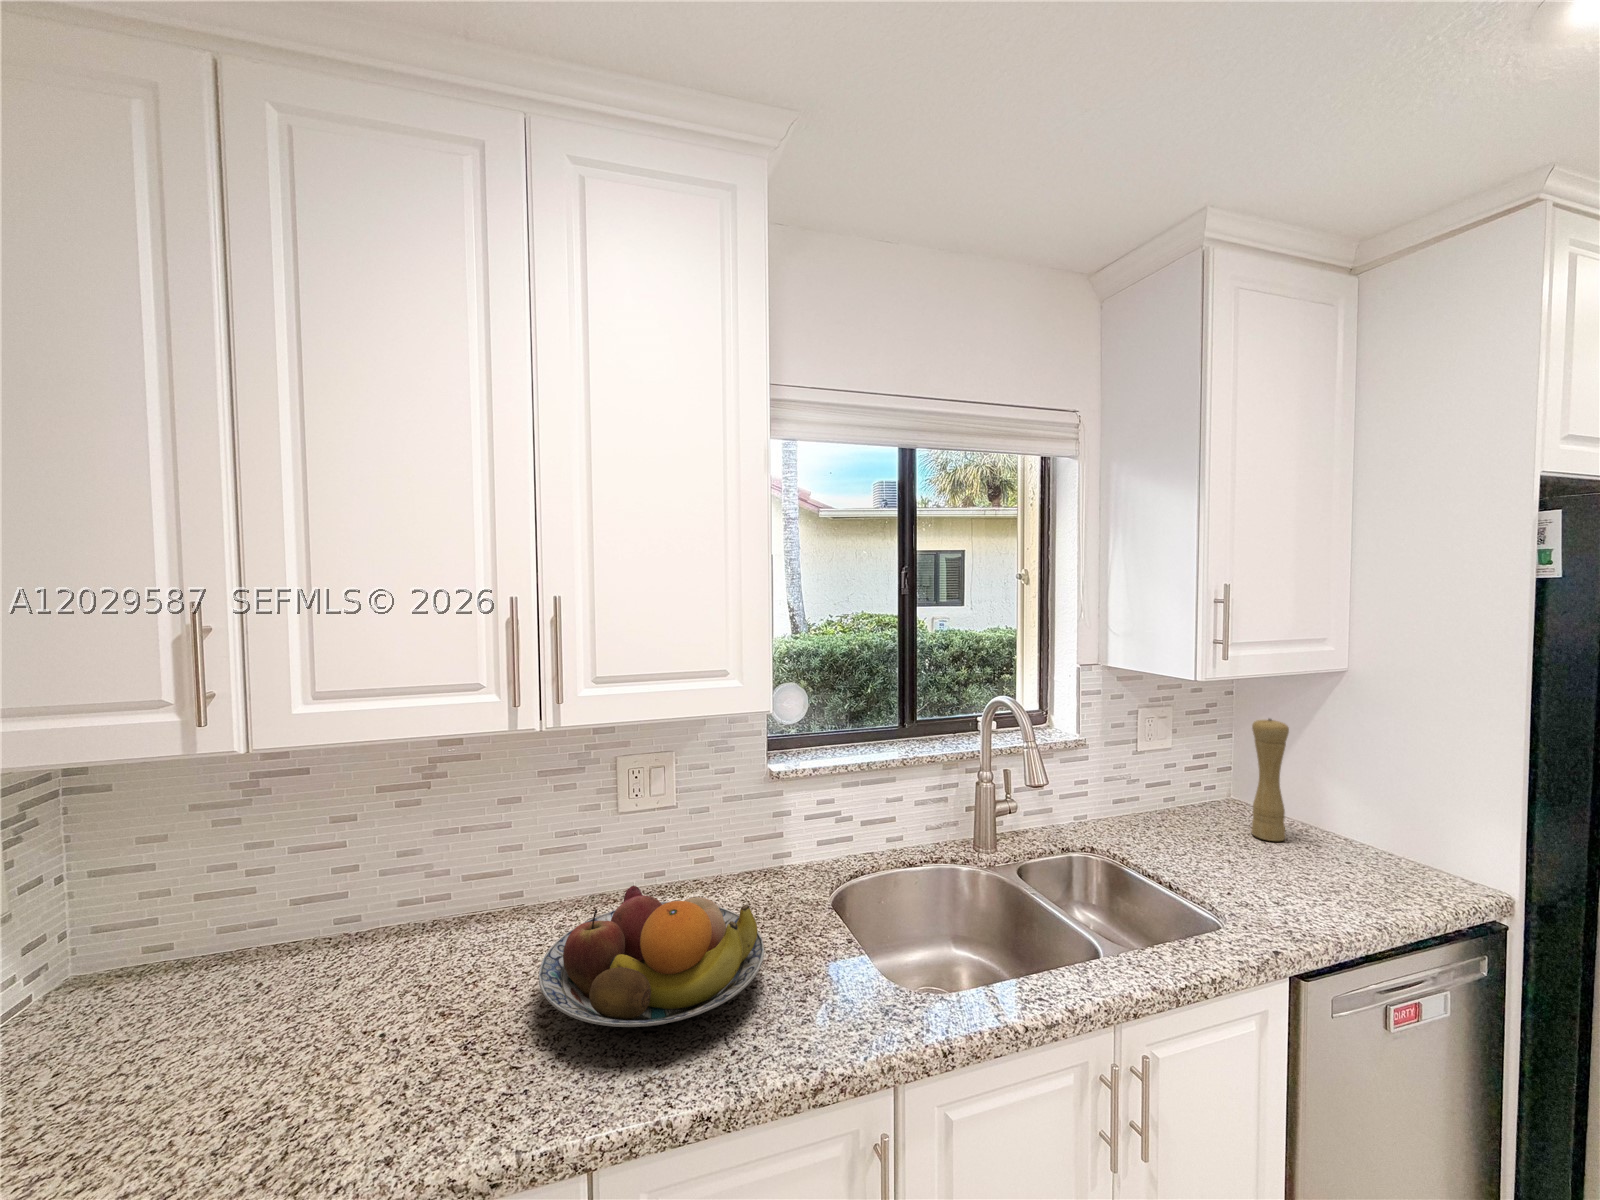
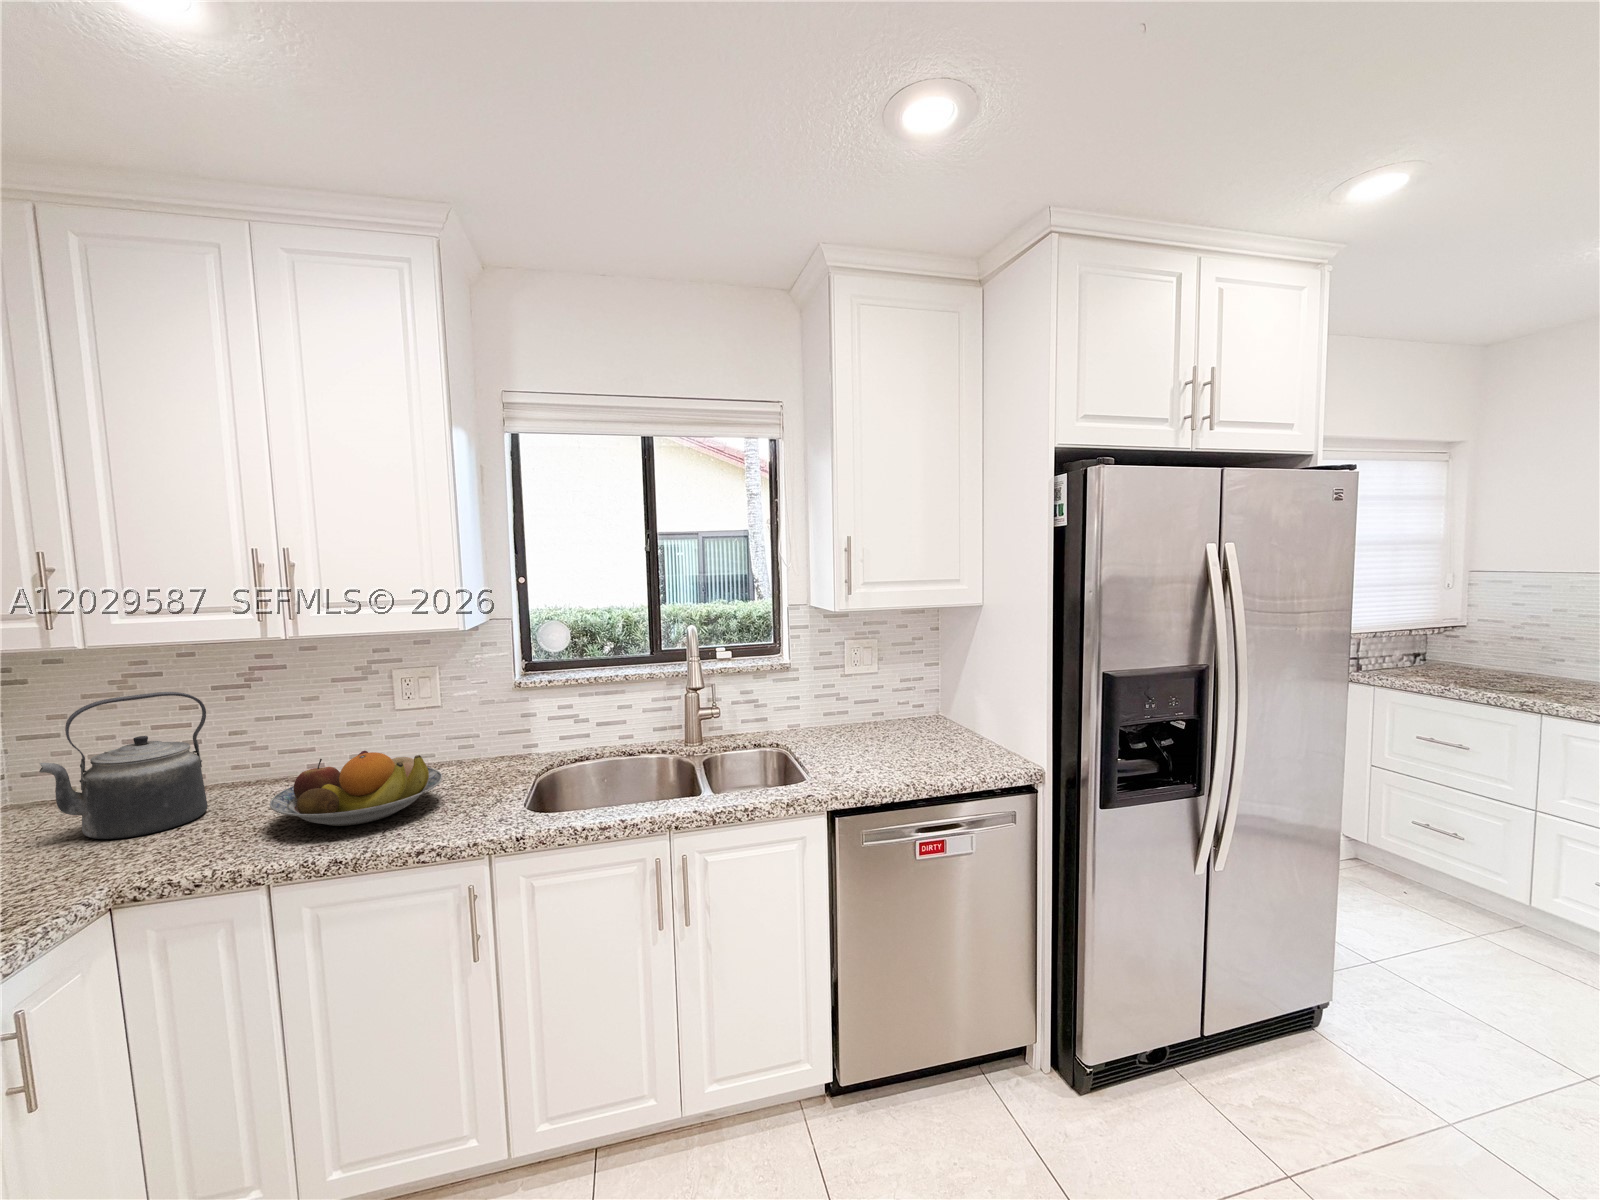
pepper mill: present [1251,719,1289,841] -> none [913,643,937,740]
kettle: none [187,809,417,1059] -> present [39,692,208,839]

